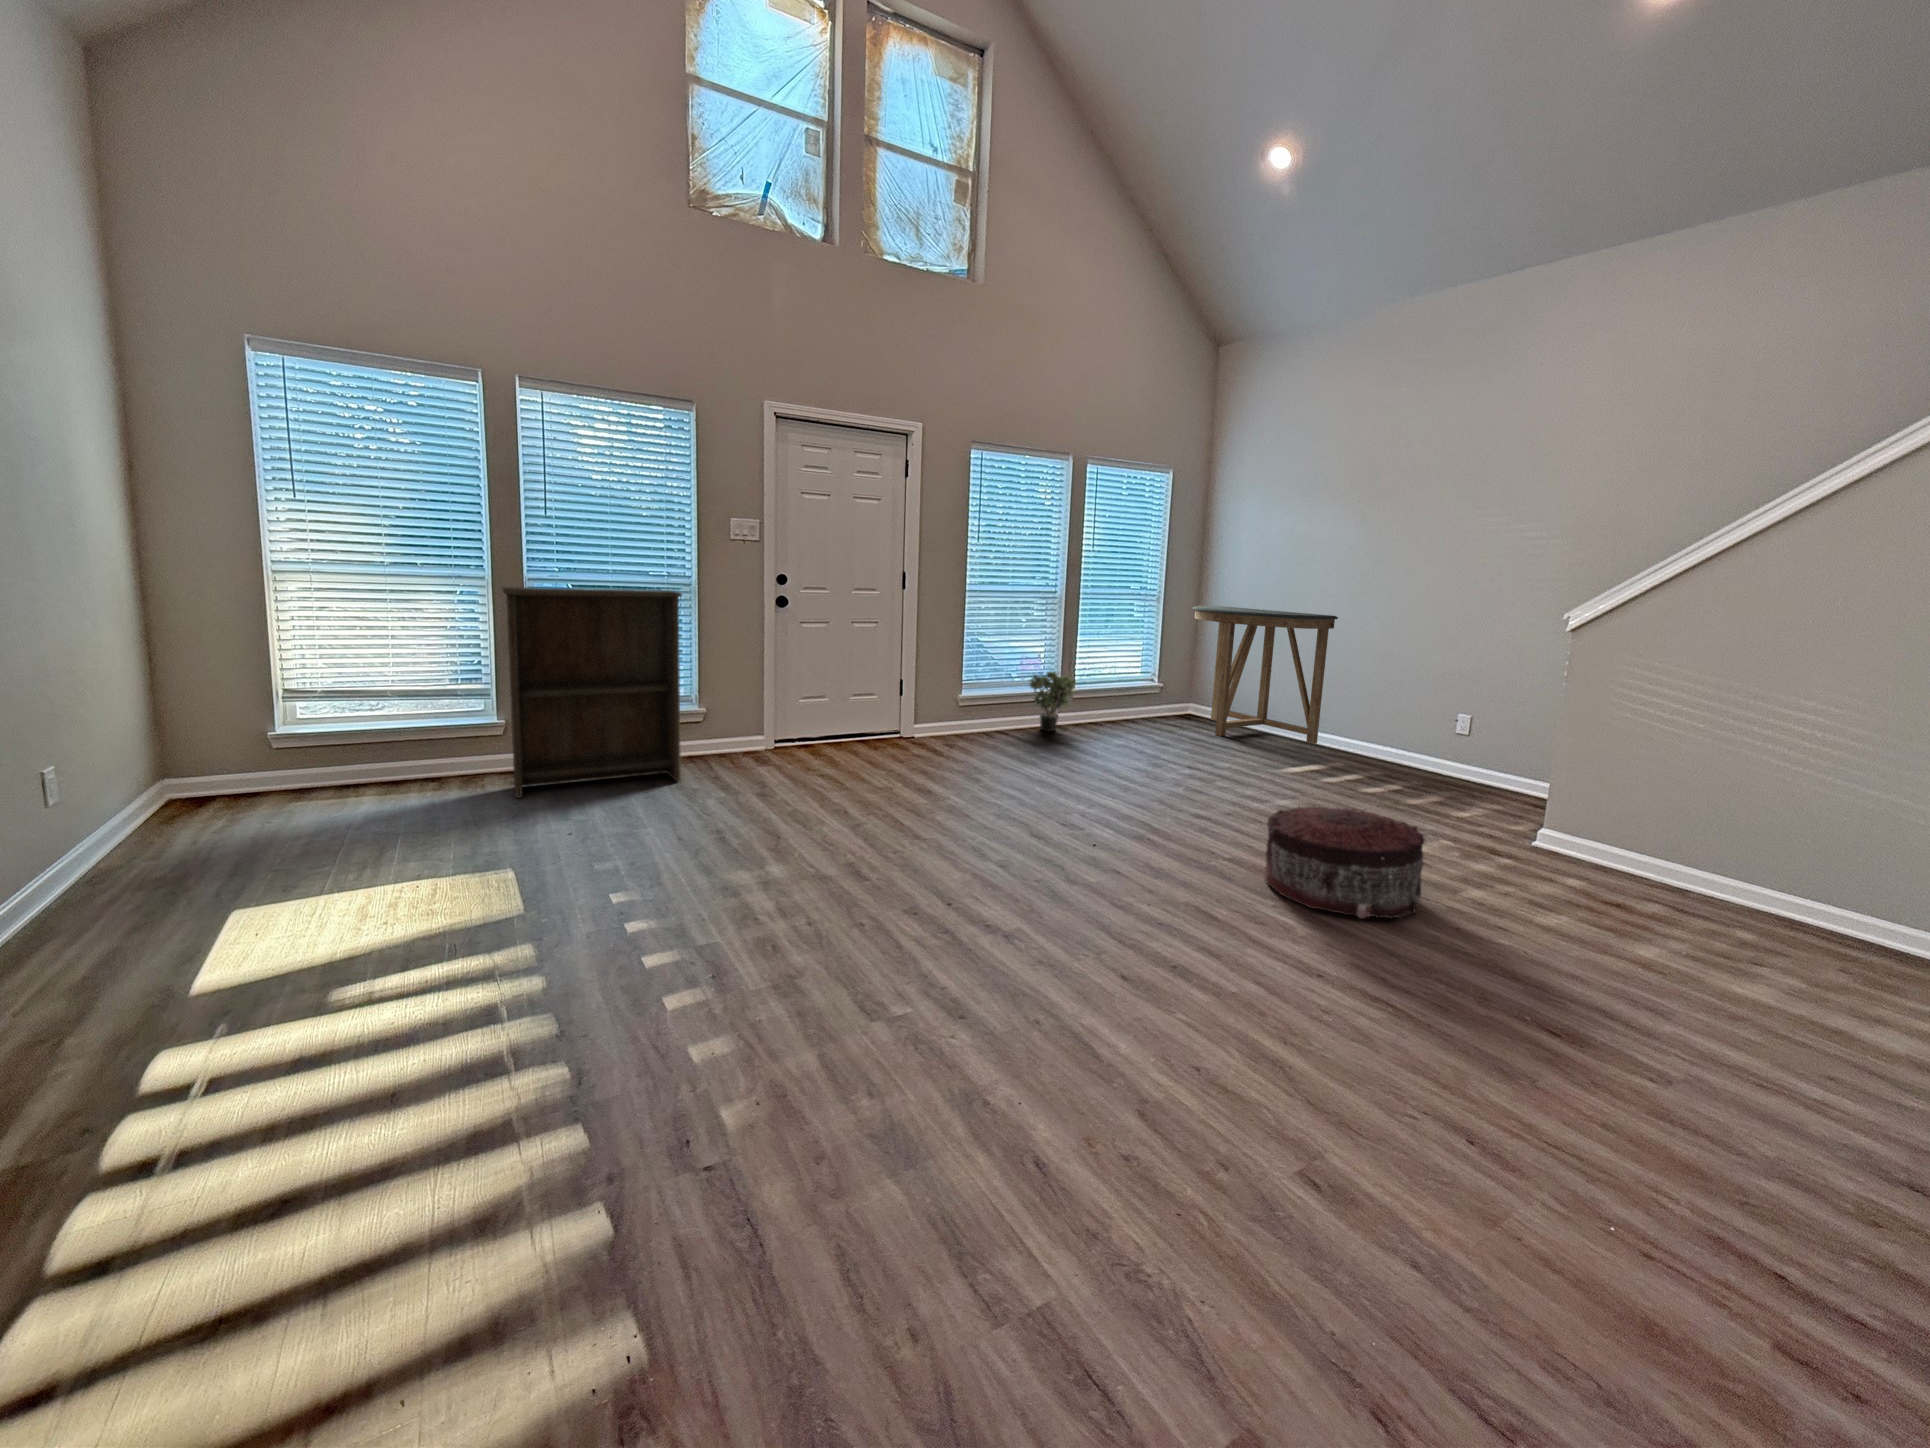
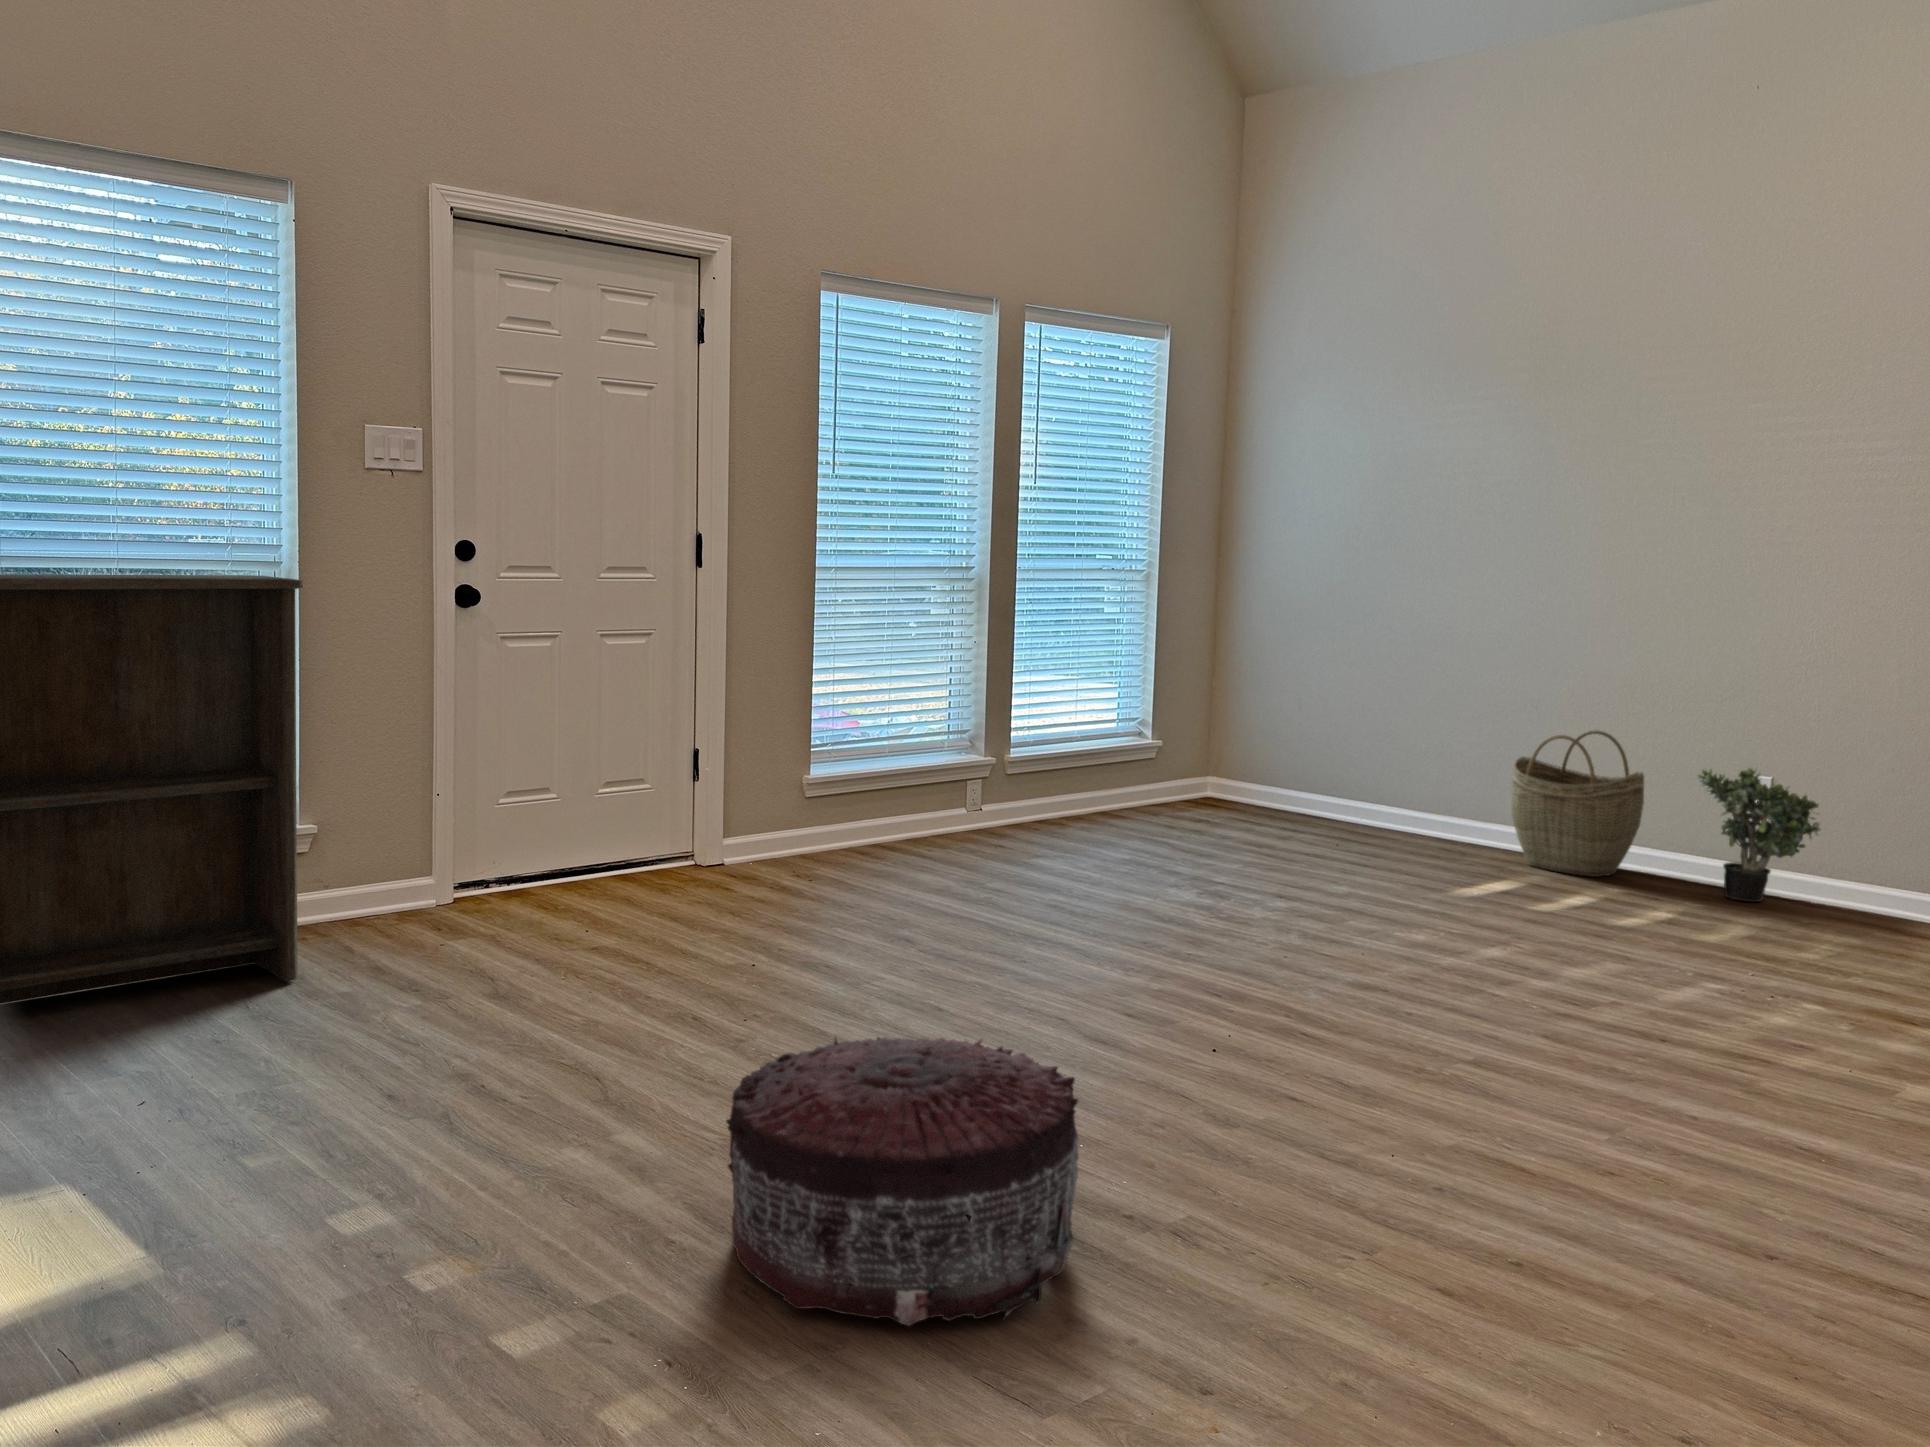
console table: present [1193,606,1338,744] -> none [1220,588,1496,840]
potted plant: present [1030,672,1075,731] -> present [1698,768,1820,902]
woven basket: none [1335,688,1409,767] -> present [1511,730,1644,877]
pouf: present [1265,807,1425,918] -> present [726,1037,1078,1325]

